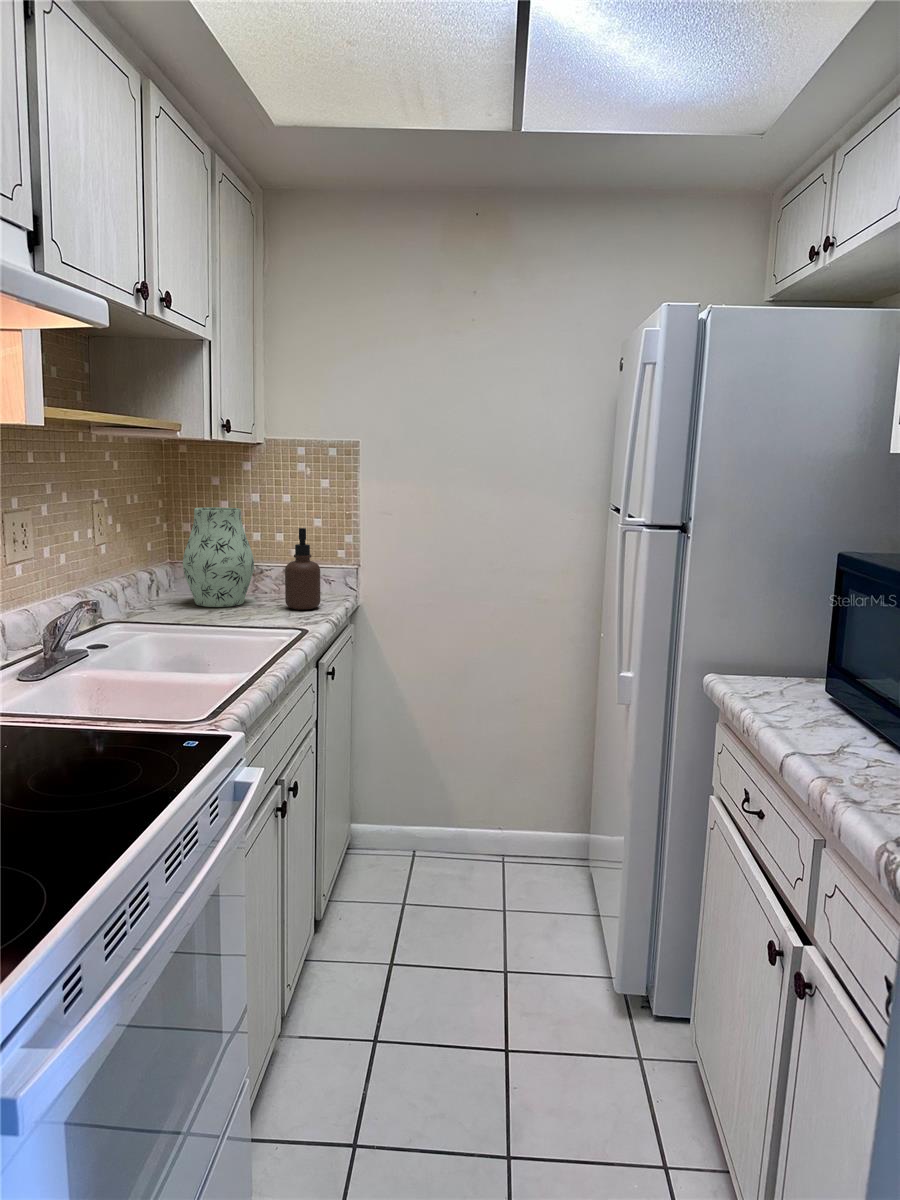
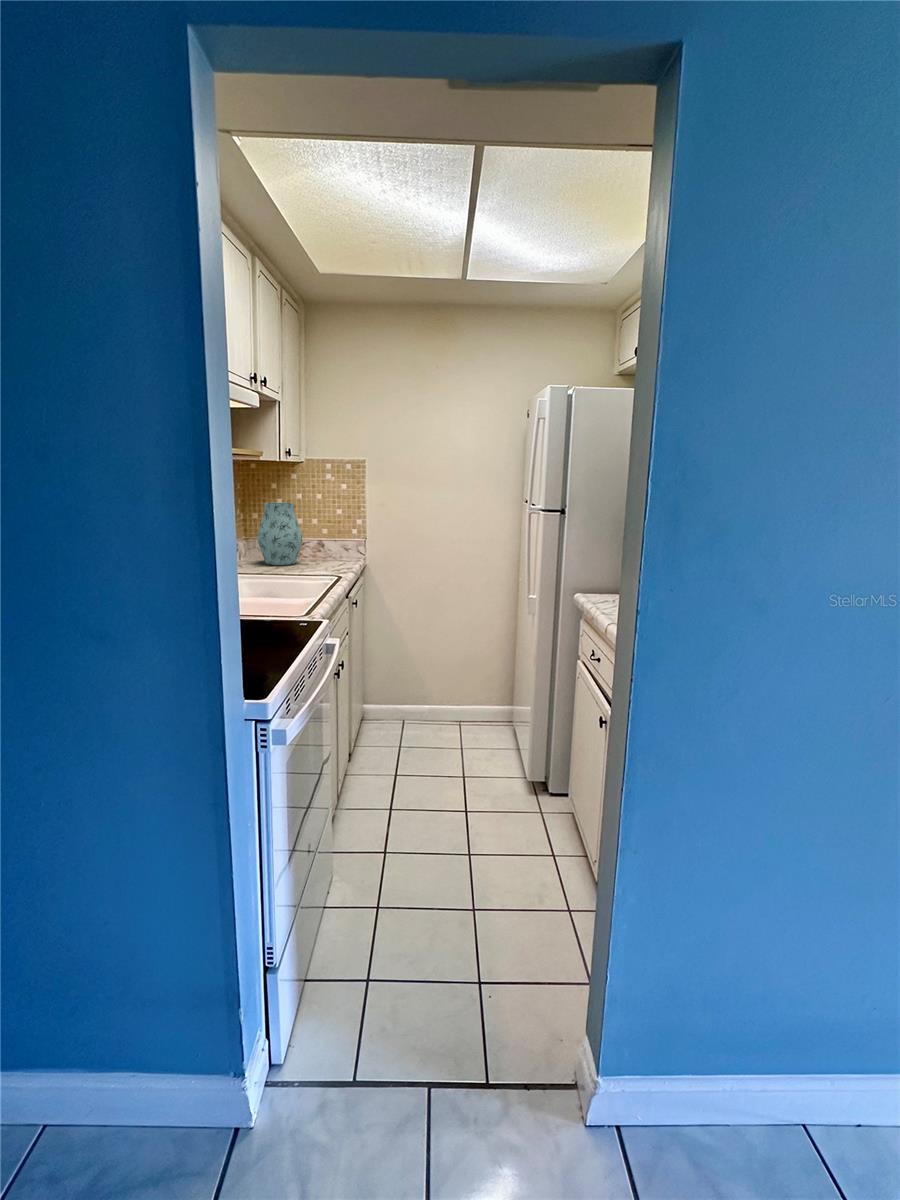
soap dispenser: present [285,528,320,610] -> none [323,515,345,566]

